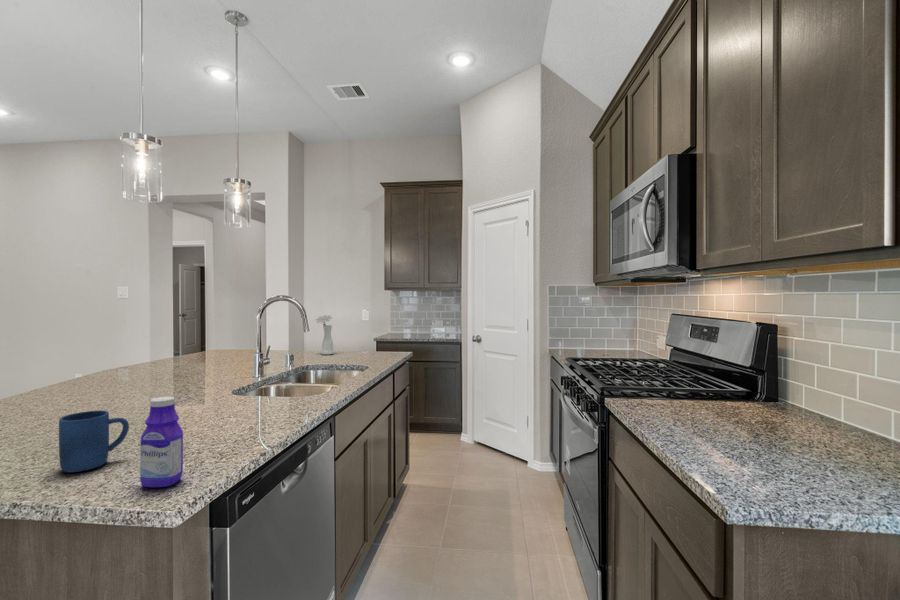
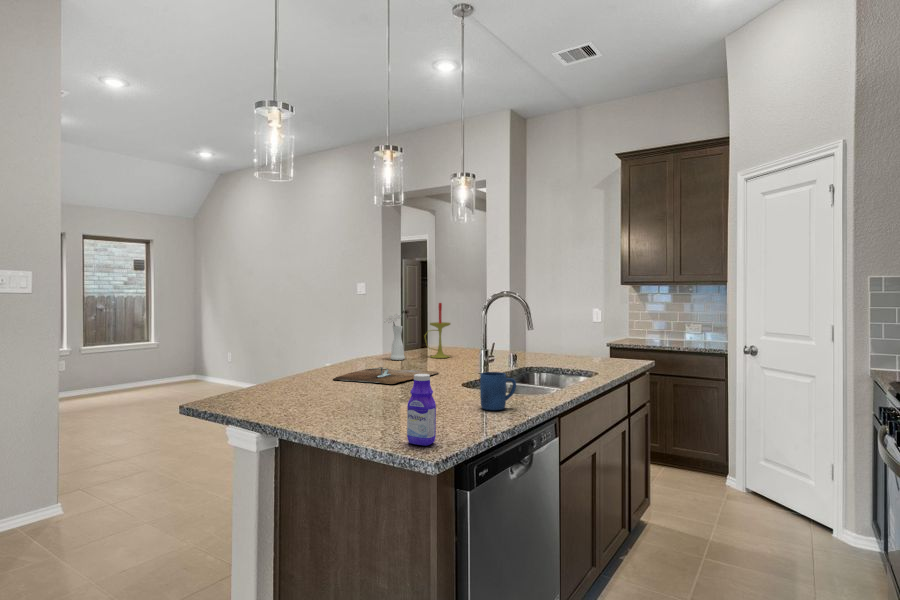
candle: none [193,304,224,362] -> present [425,303,450,358]
vase: present [316,315,334,355] -> present [384,314,405,360]
cutting board: none [56,378,207,401] -> present [333,367,439,384]
mug: present [59,410,129,472] -> present [480,372,516,410]

